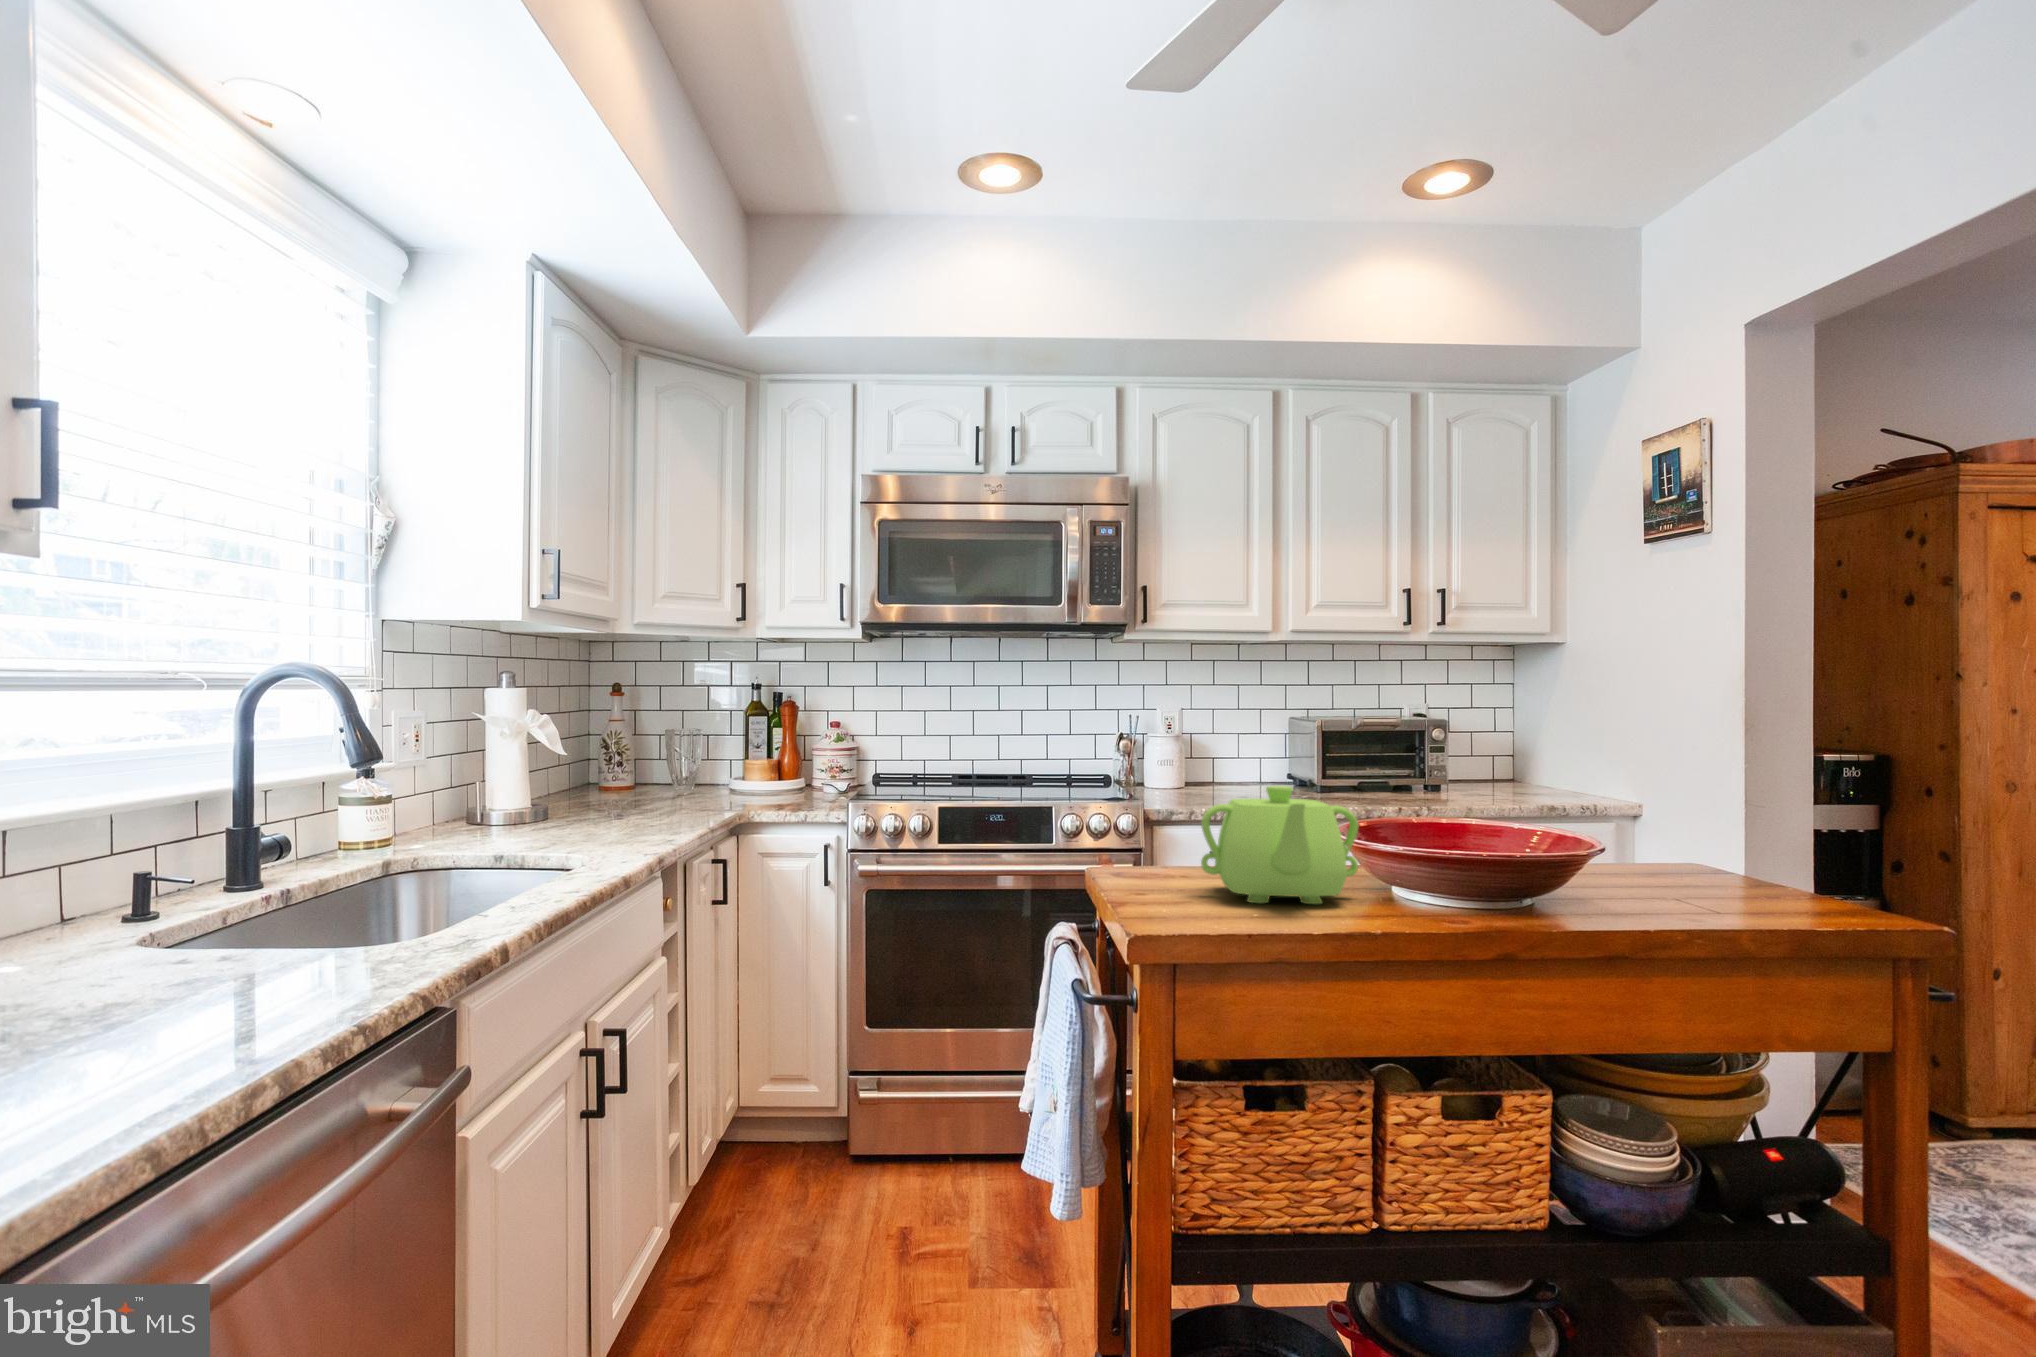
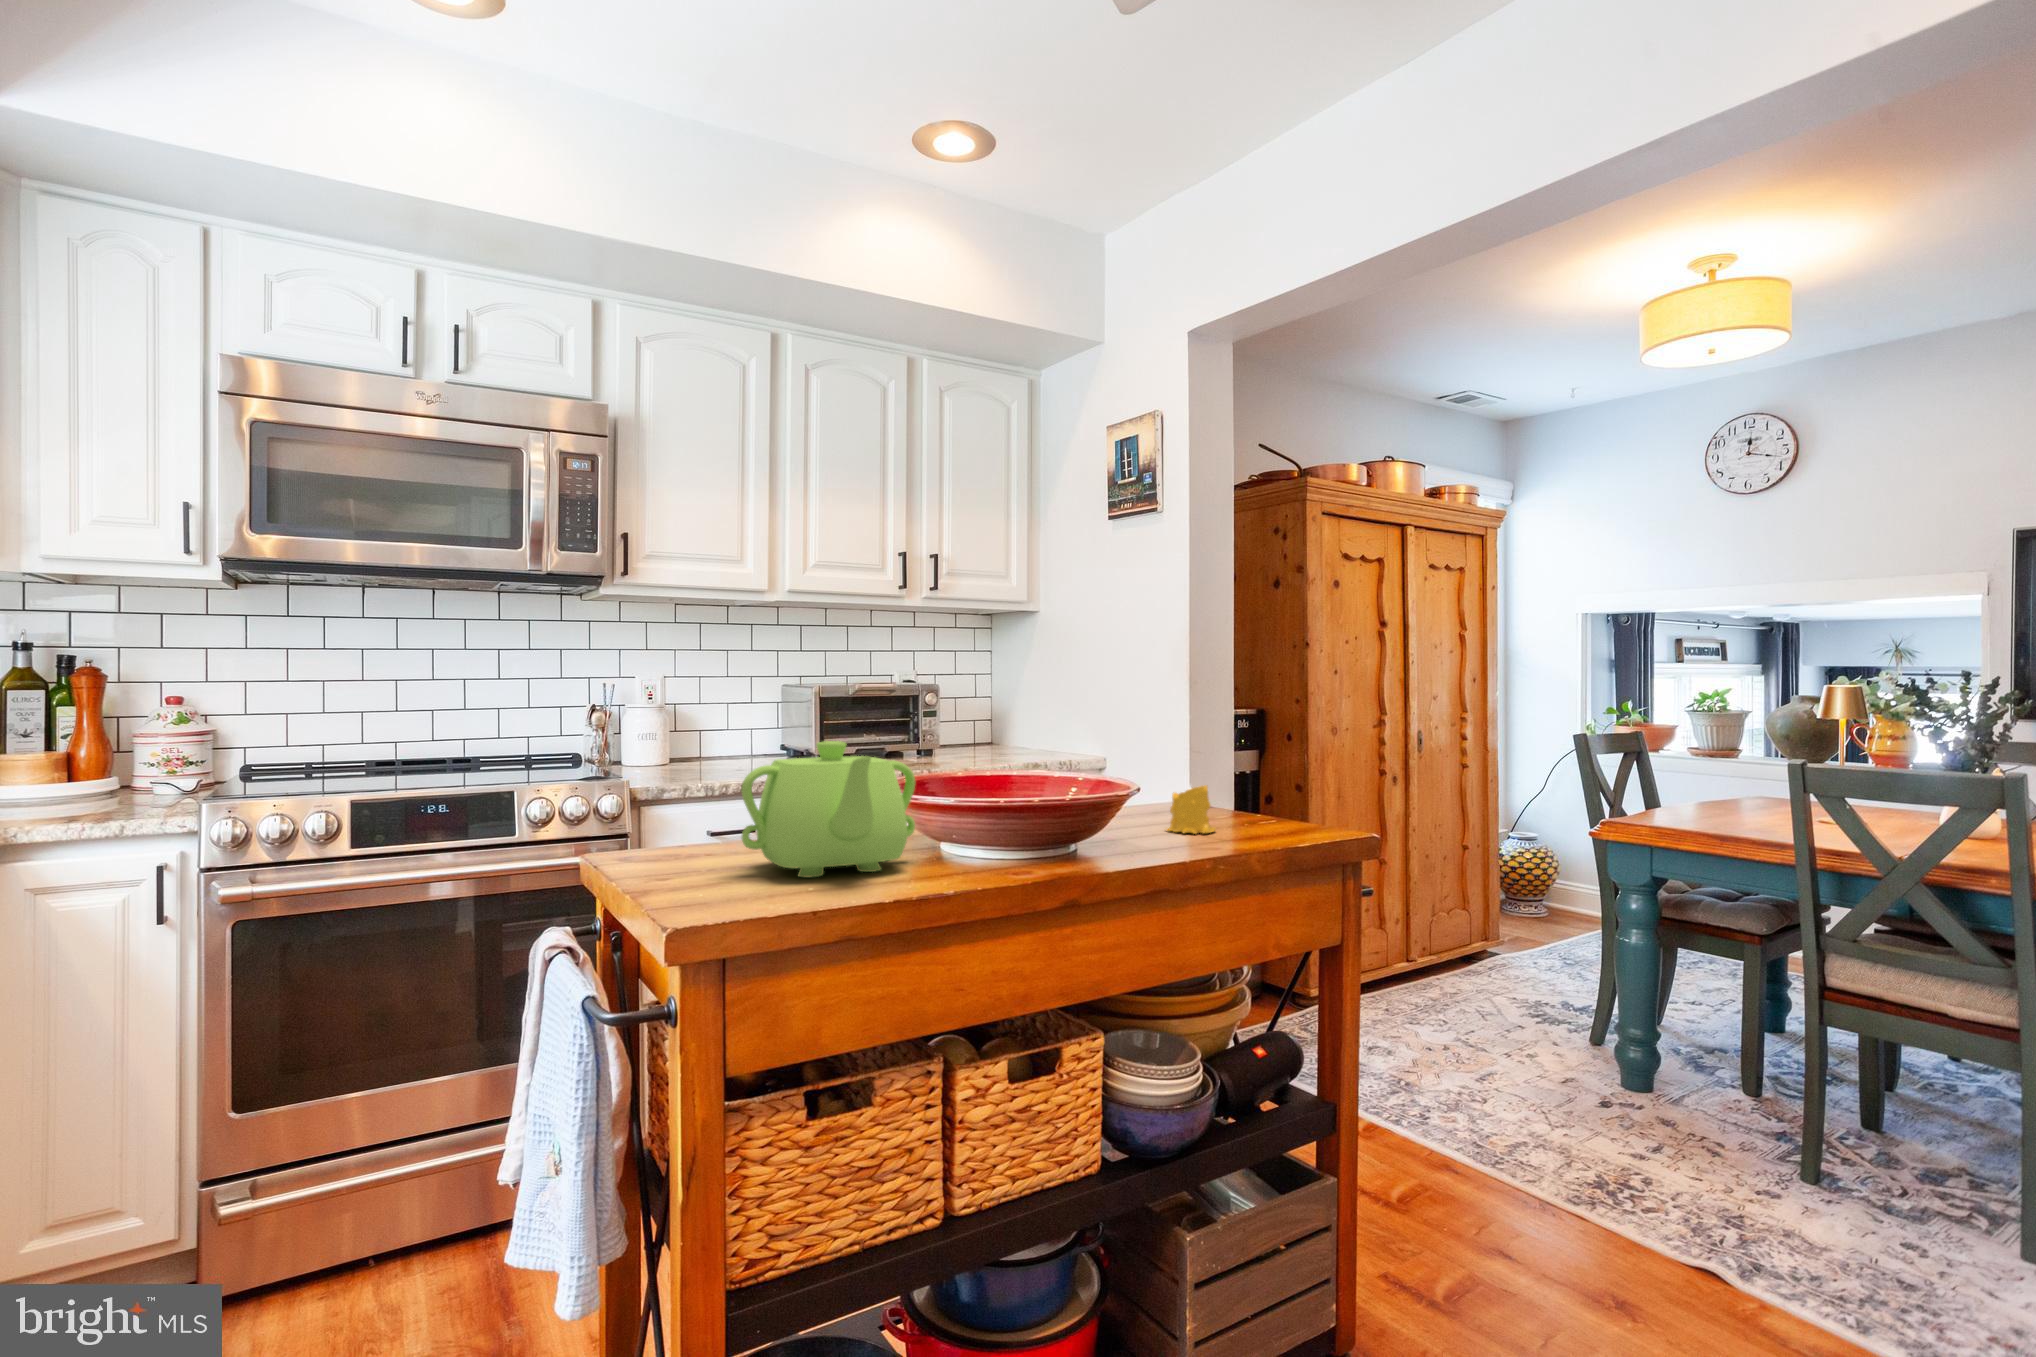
candle: none [1651,846,1716,903] -> present [1167,785,1216,834]

